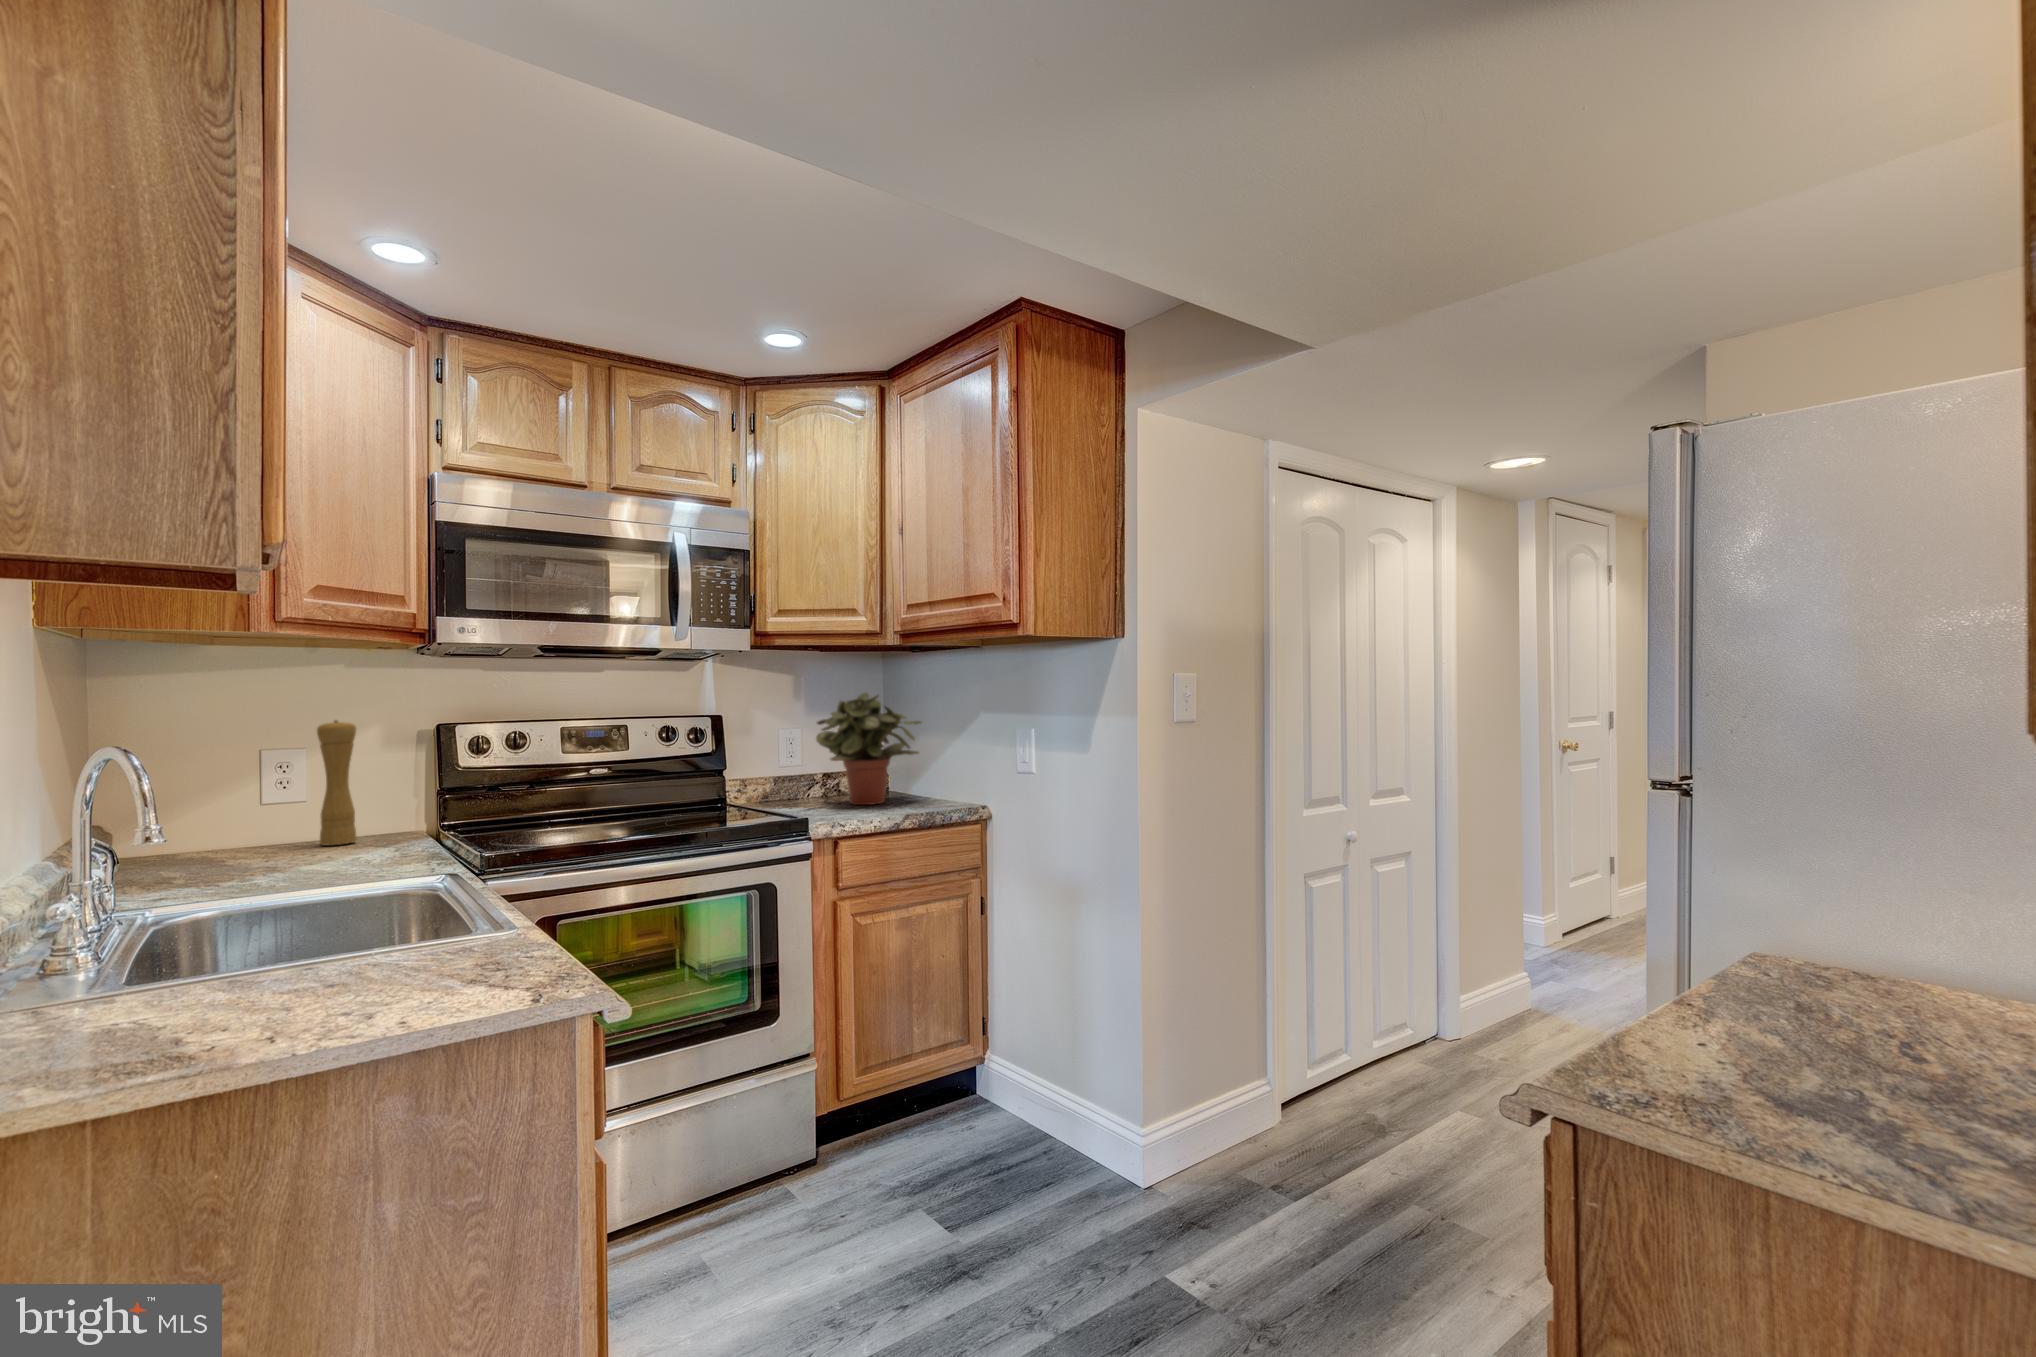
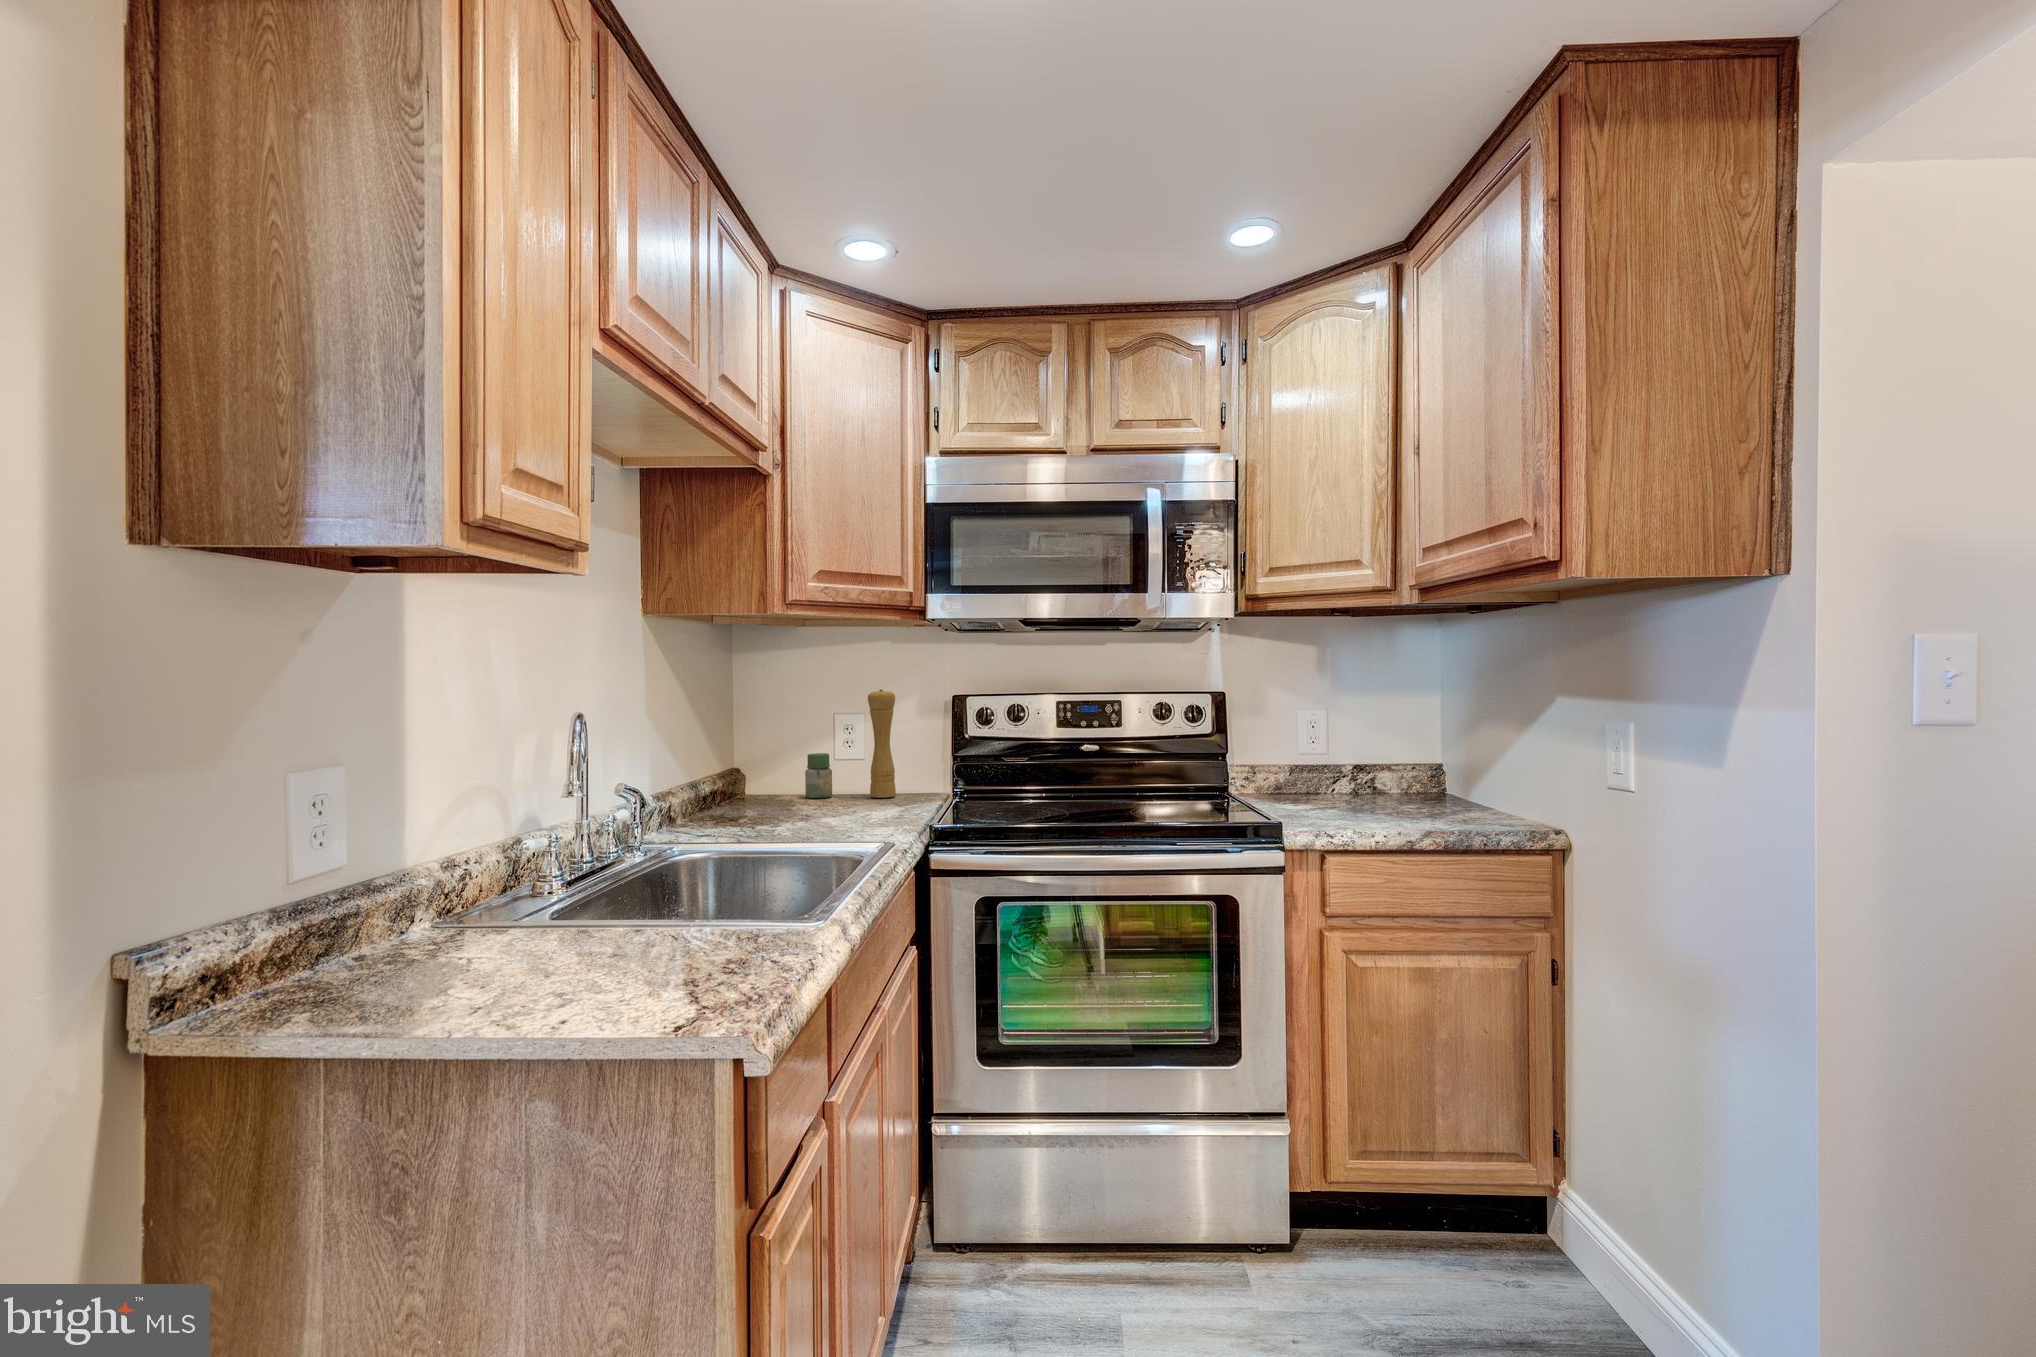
potted plant: present [816,693,921,805] -> none [1326,668,1476,812]
jar: none [218,799,261,856] -> present [805,753,832,798]

